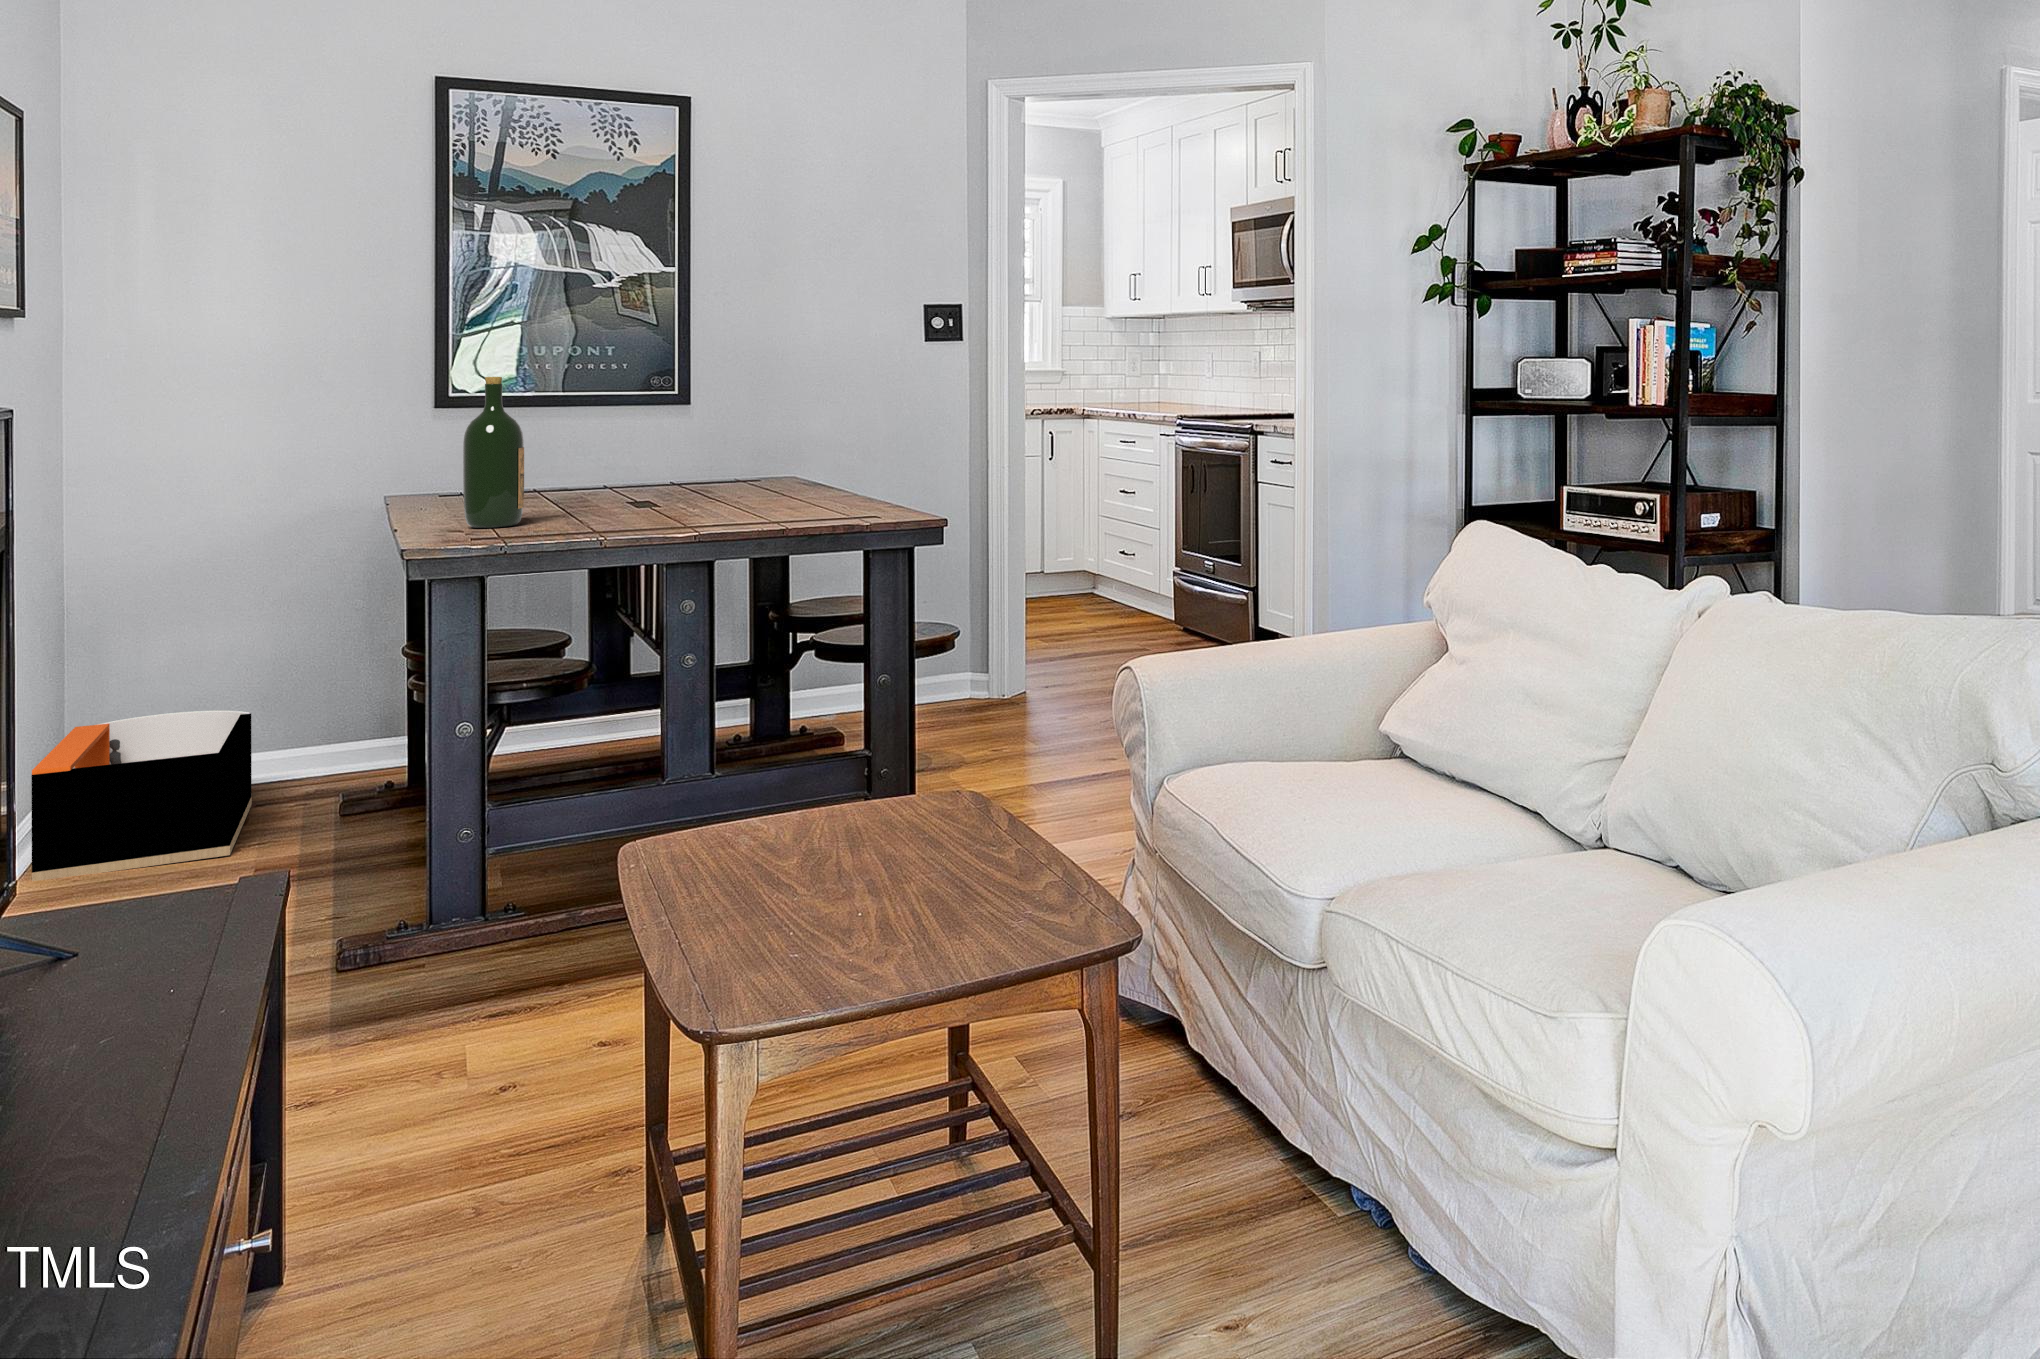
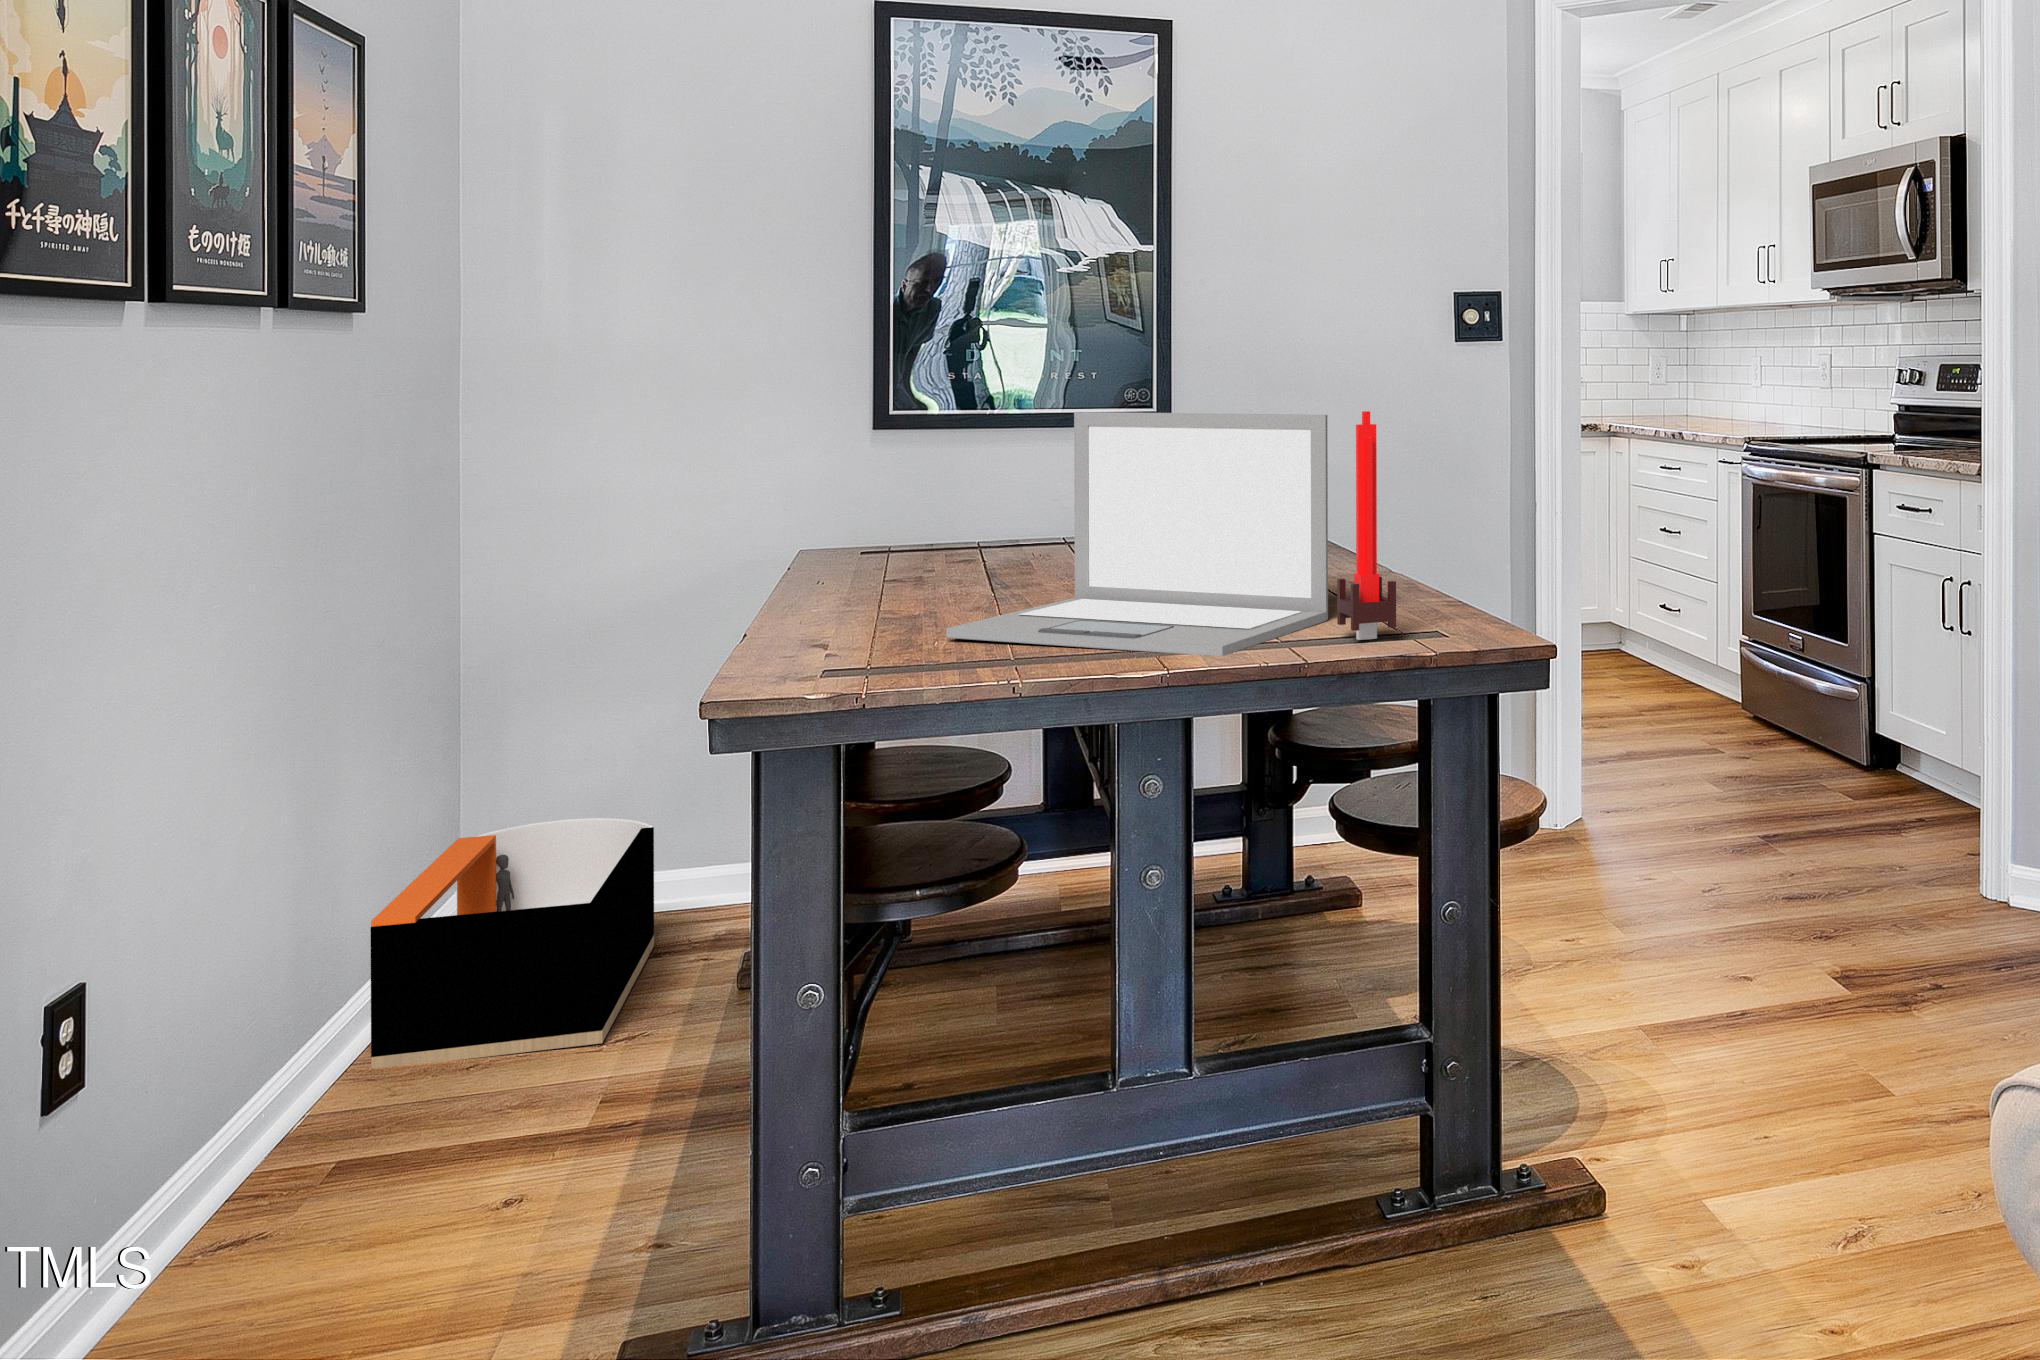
wine bottle: present [463,377,524,528] -> none [856,401,939,630]
candle: none [806,381,844,521] -> present [1337,411,1396,640]
laptop: none [535,385,803,530] -> present [946,412,1328,656]

